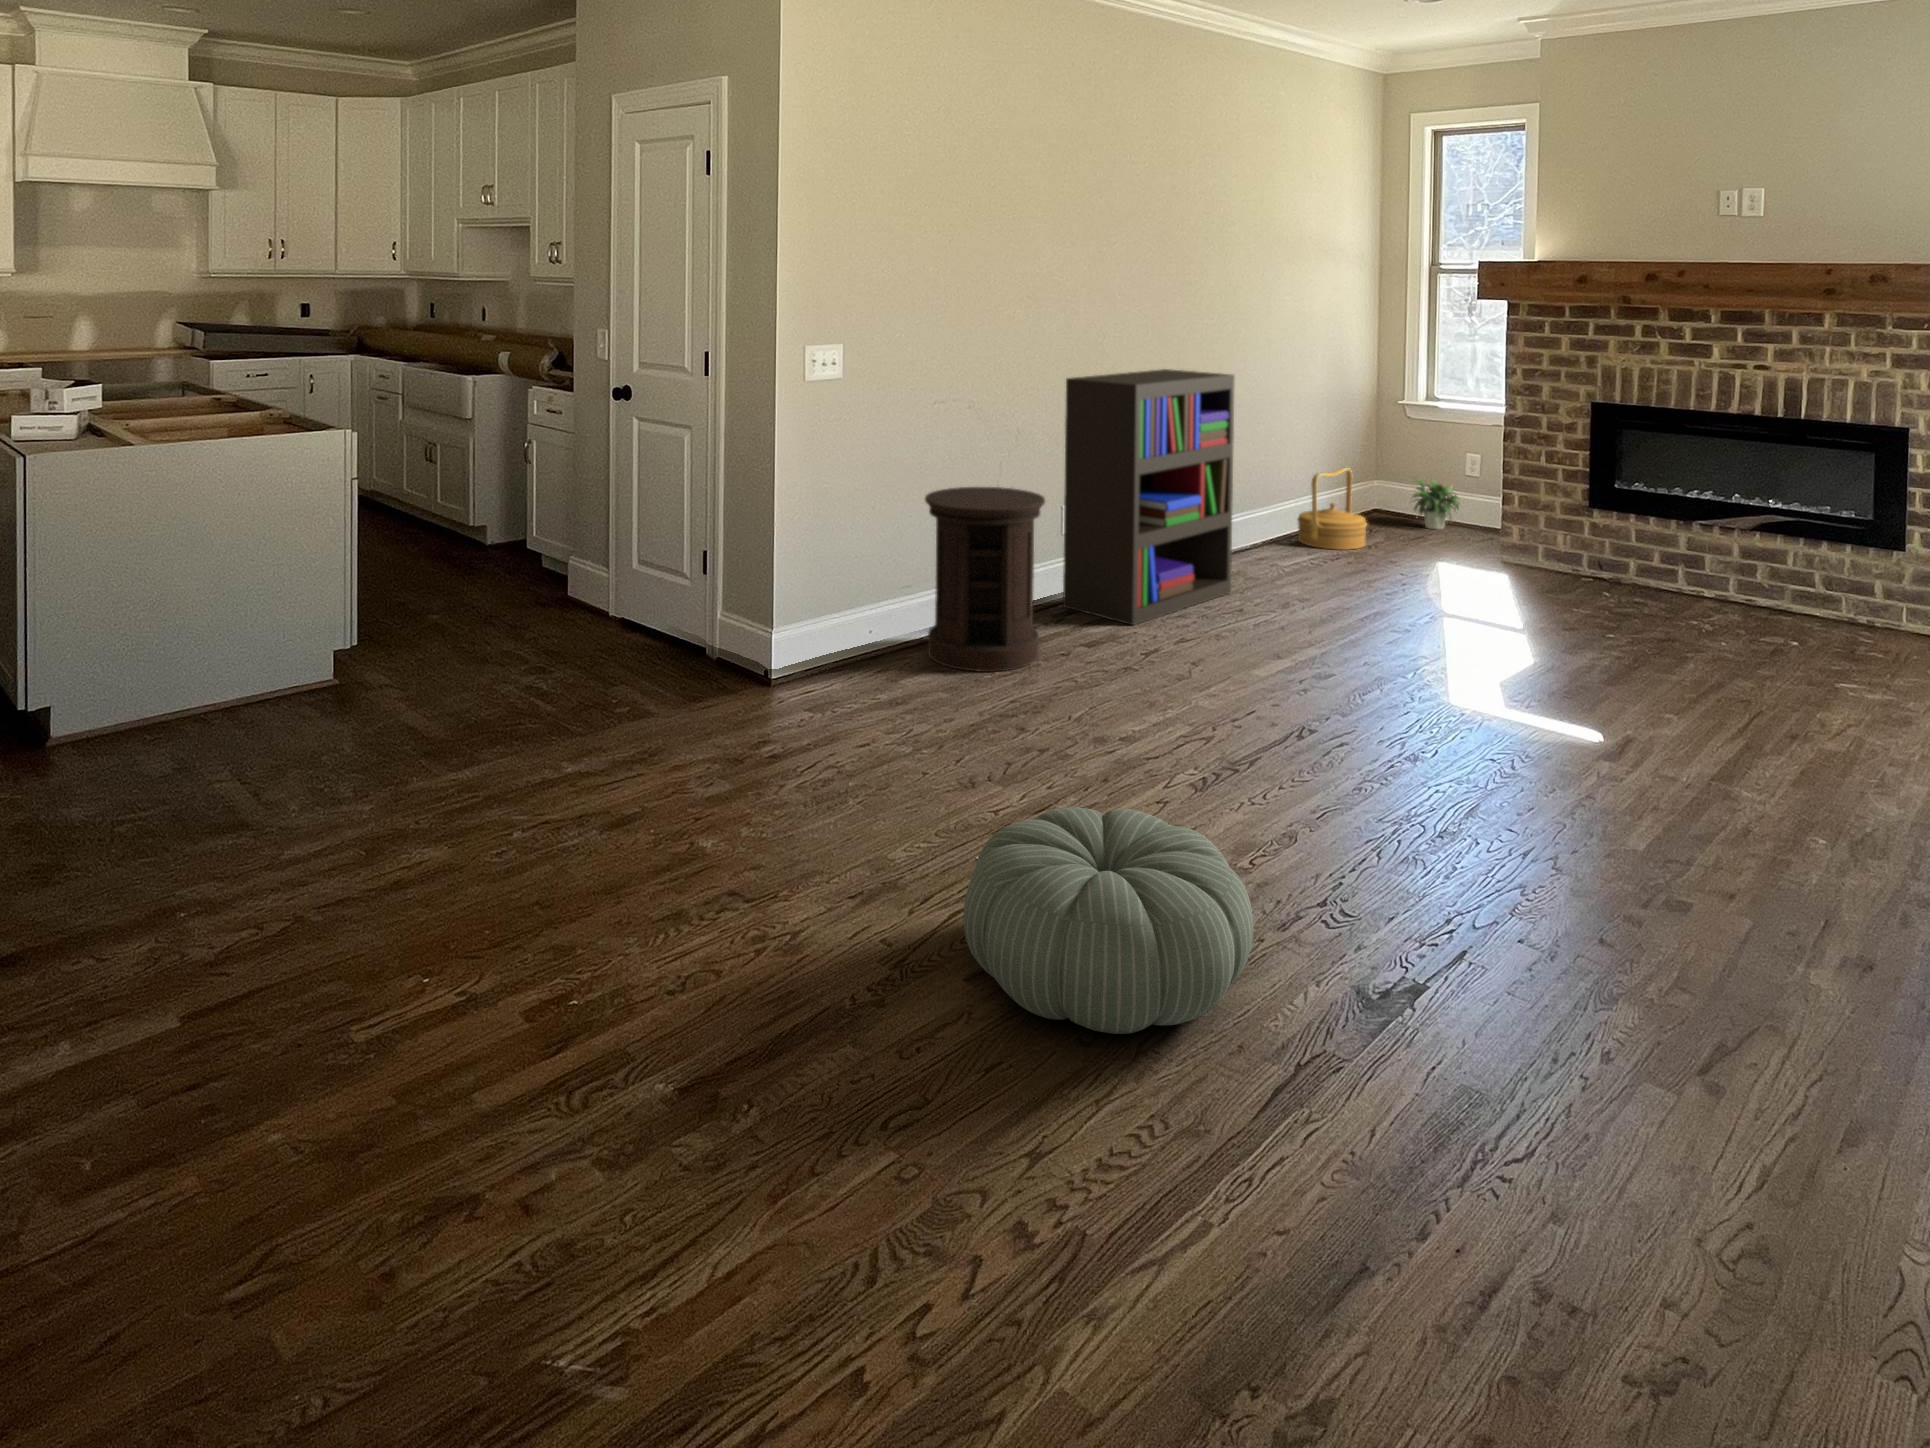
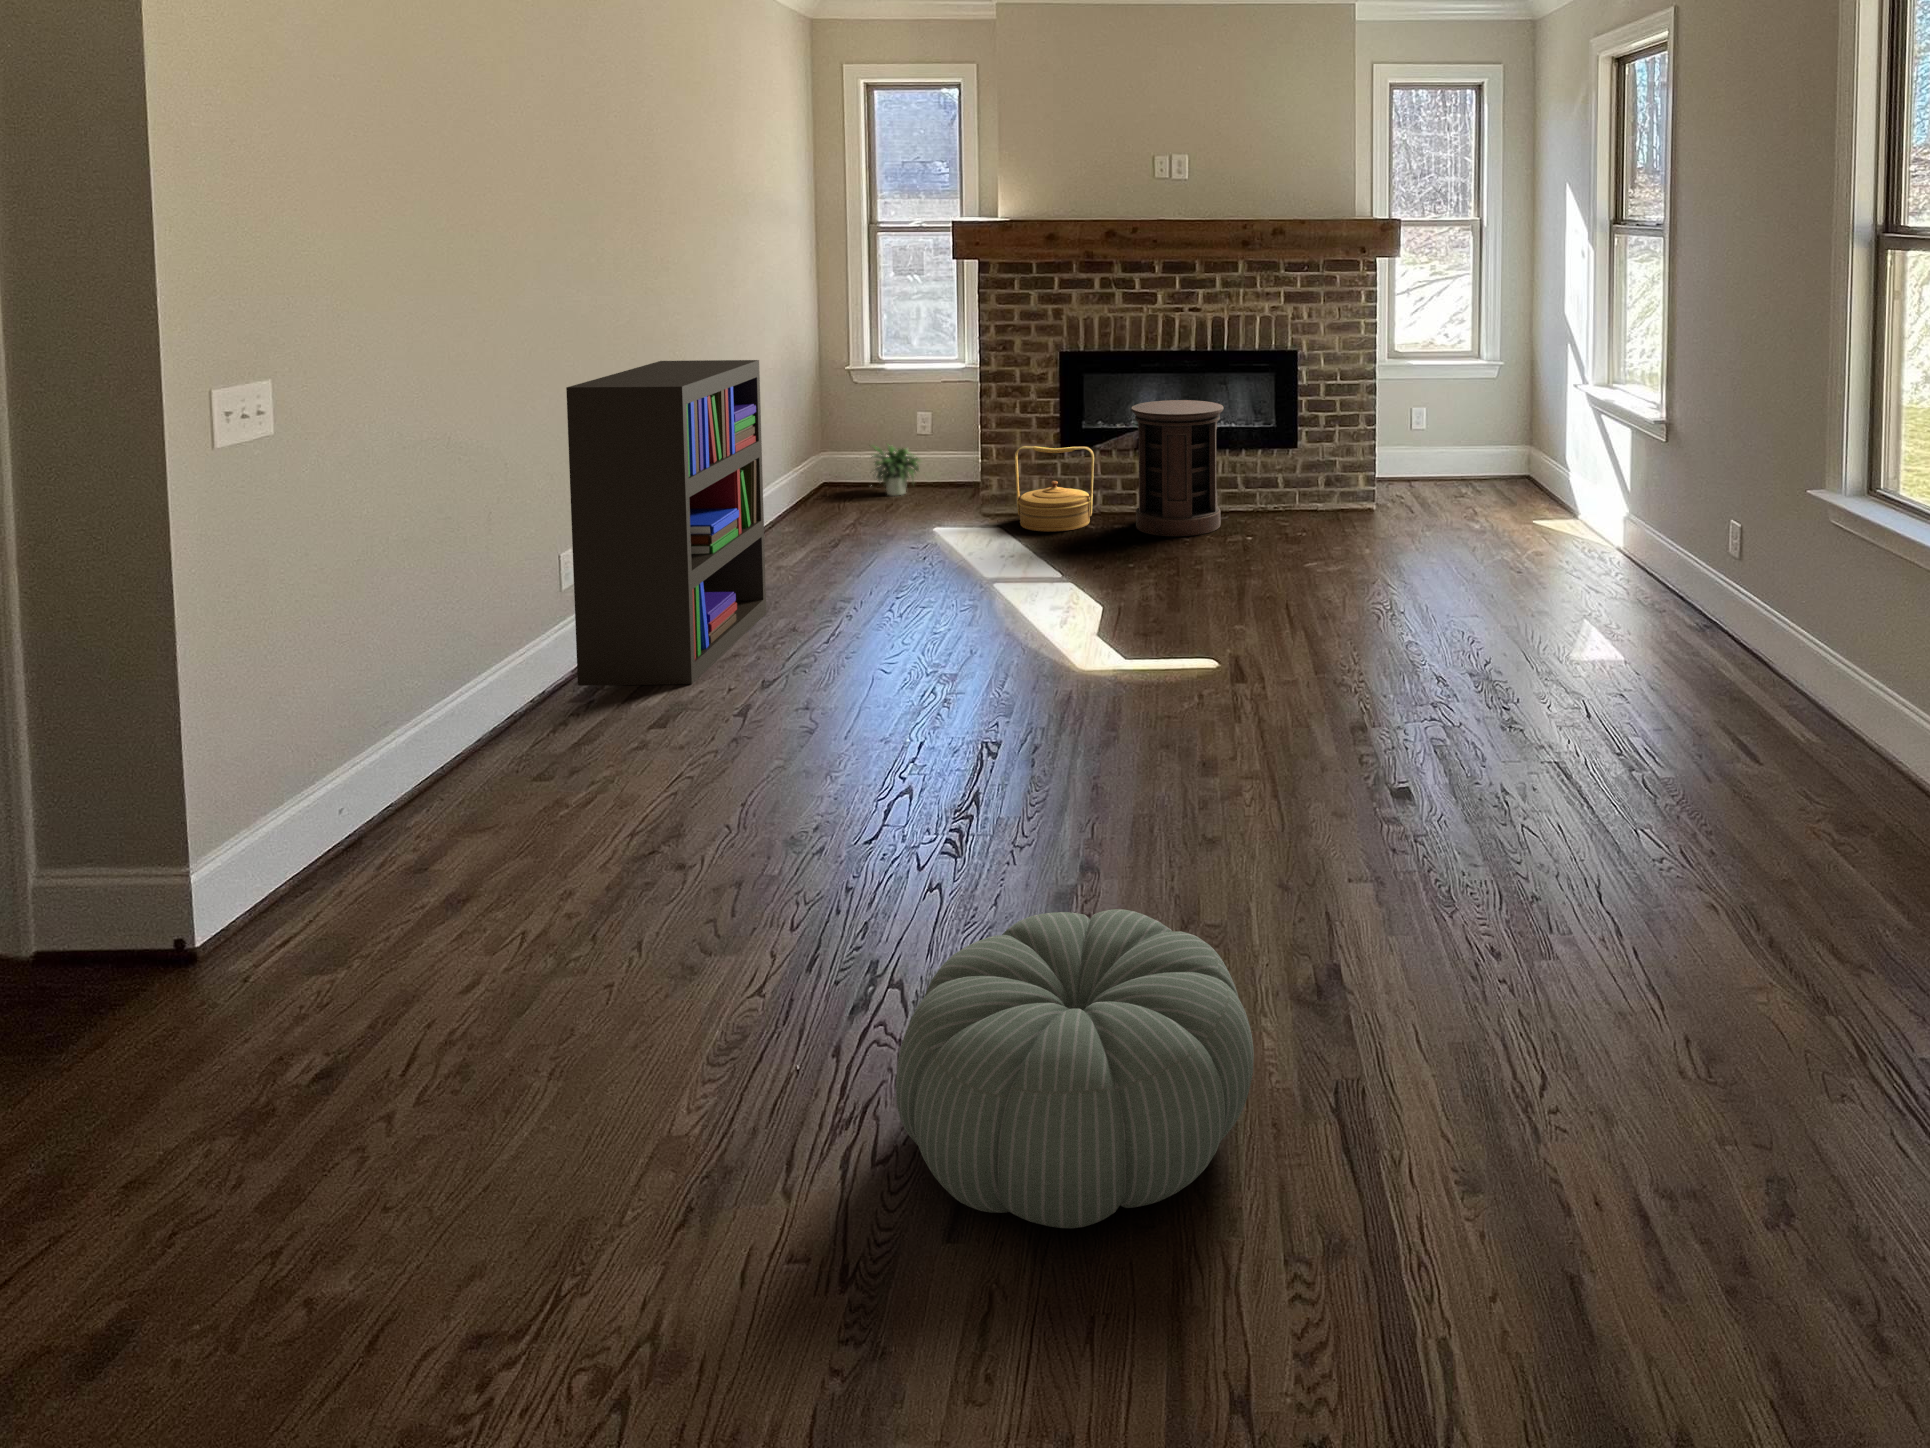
woven basket: present [1297,468,1367,550] -> present [1015,446,1094,532]
side table: present [925,487,1045,672] -> present [1131,400,1224,536]

